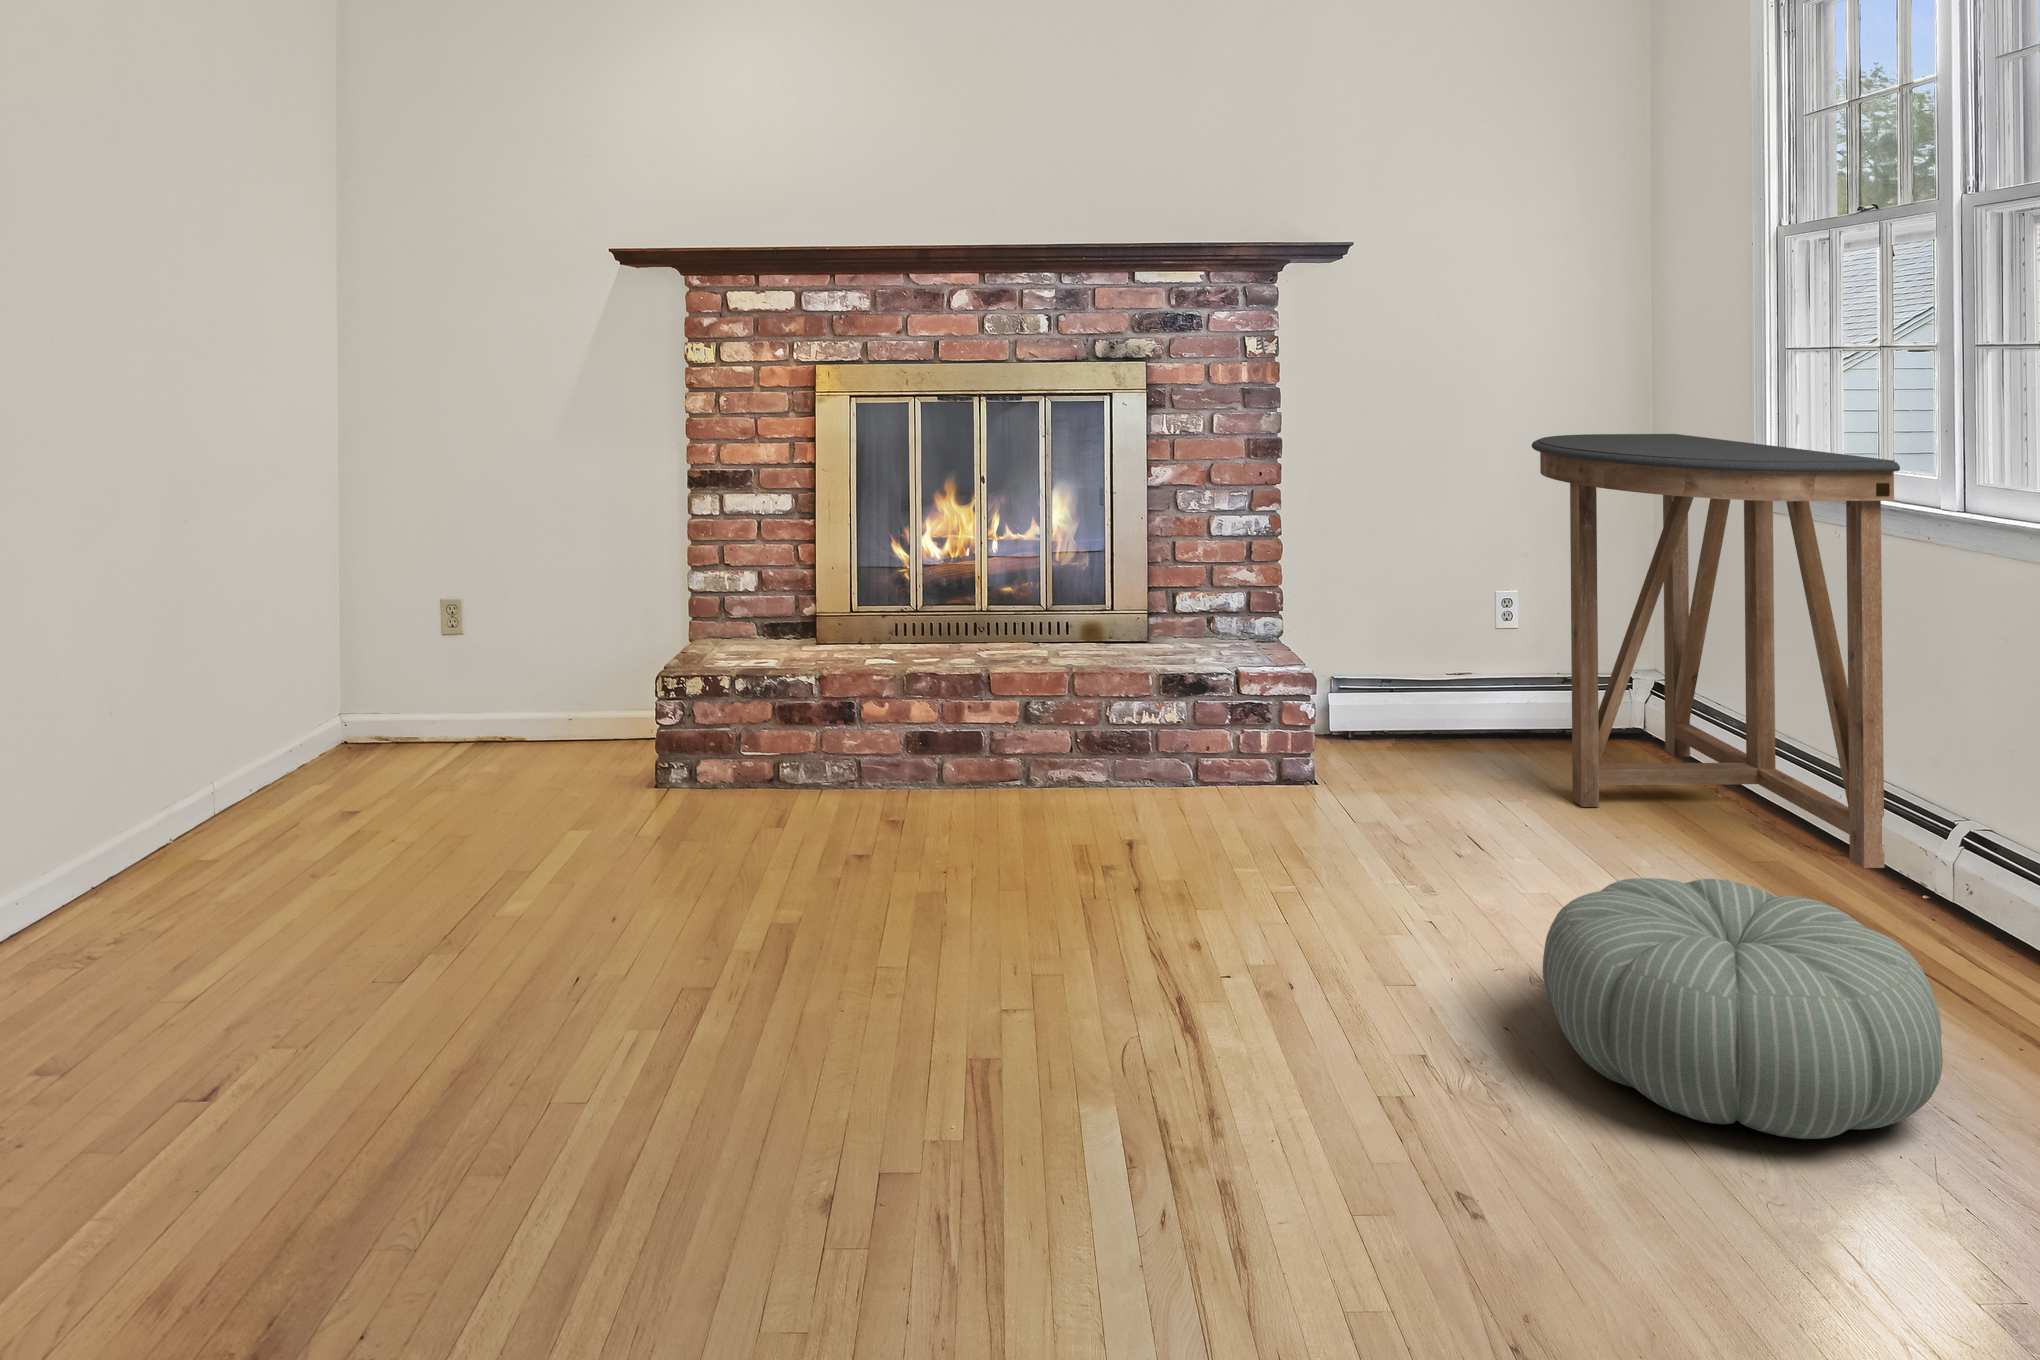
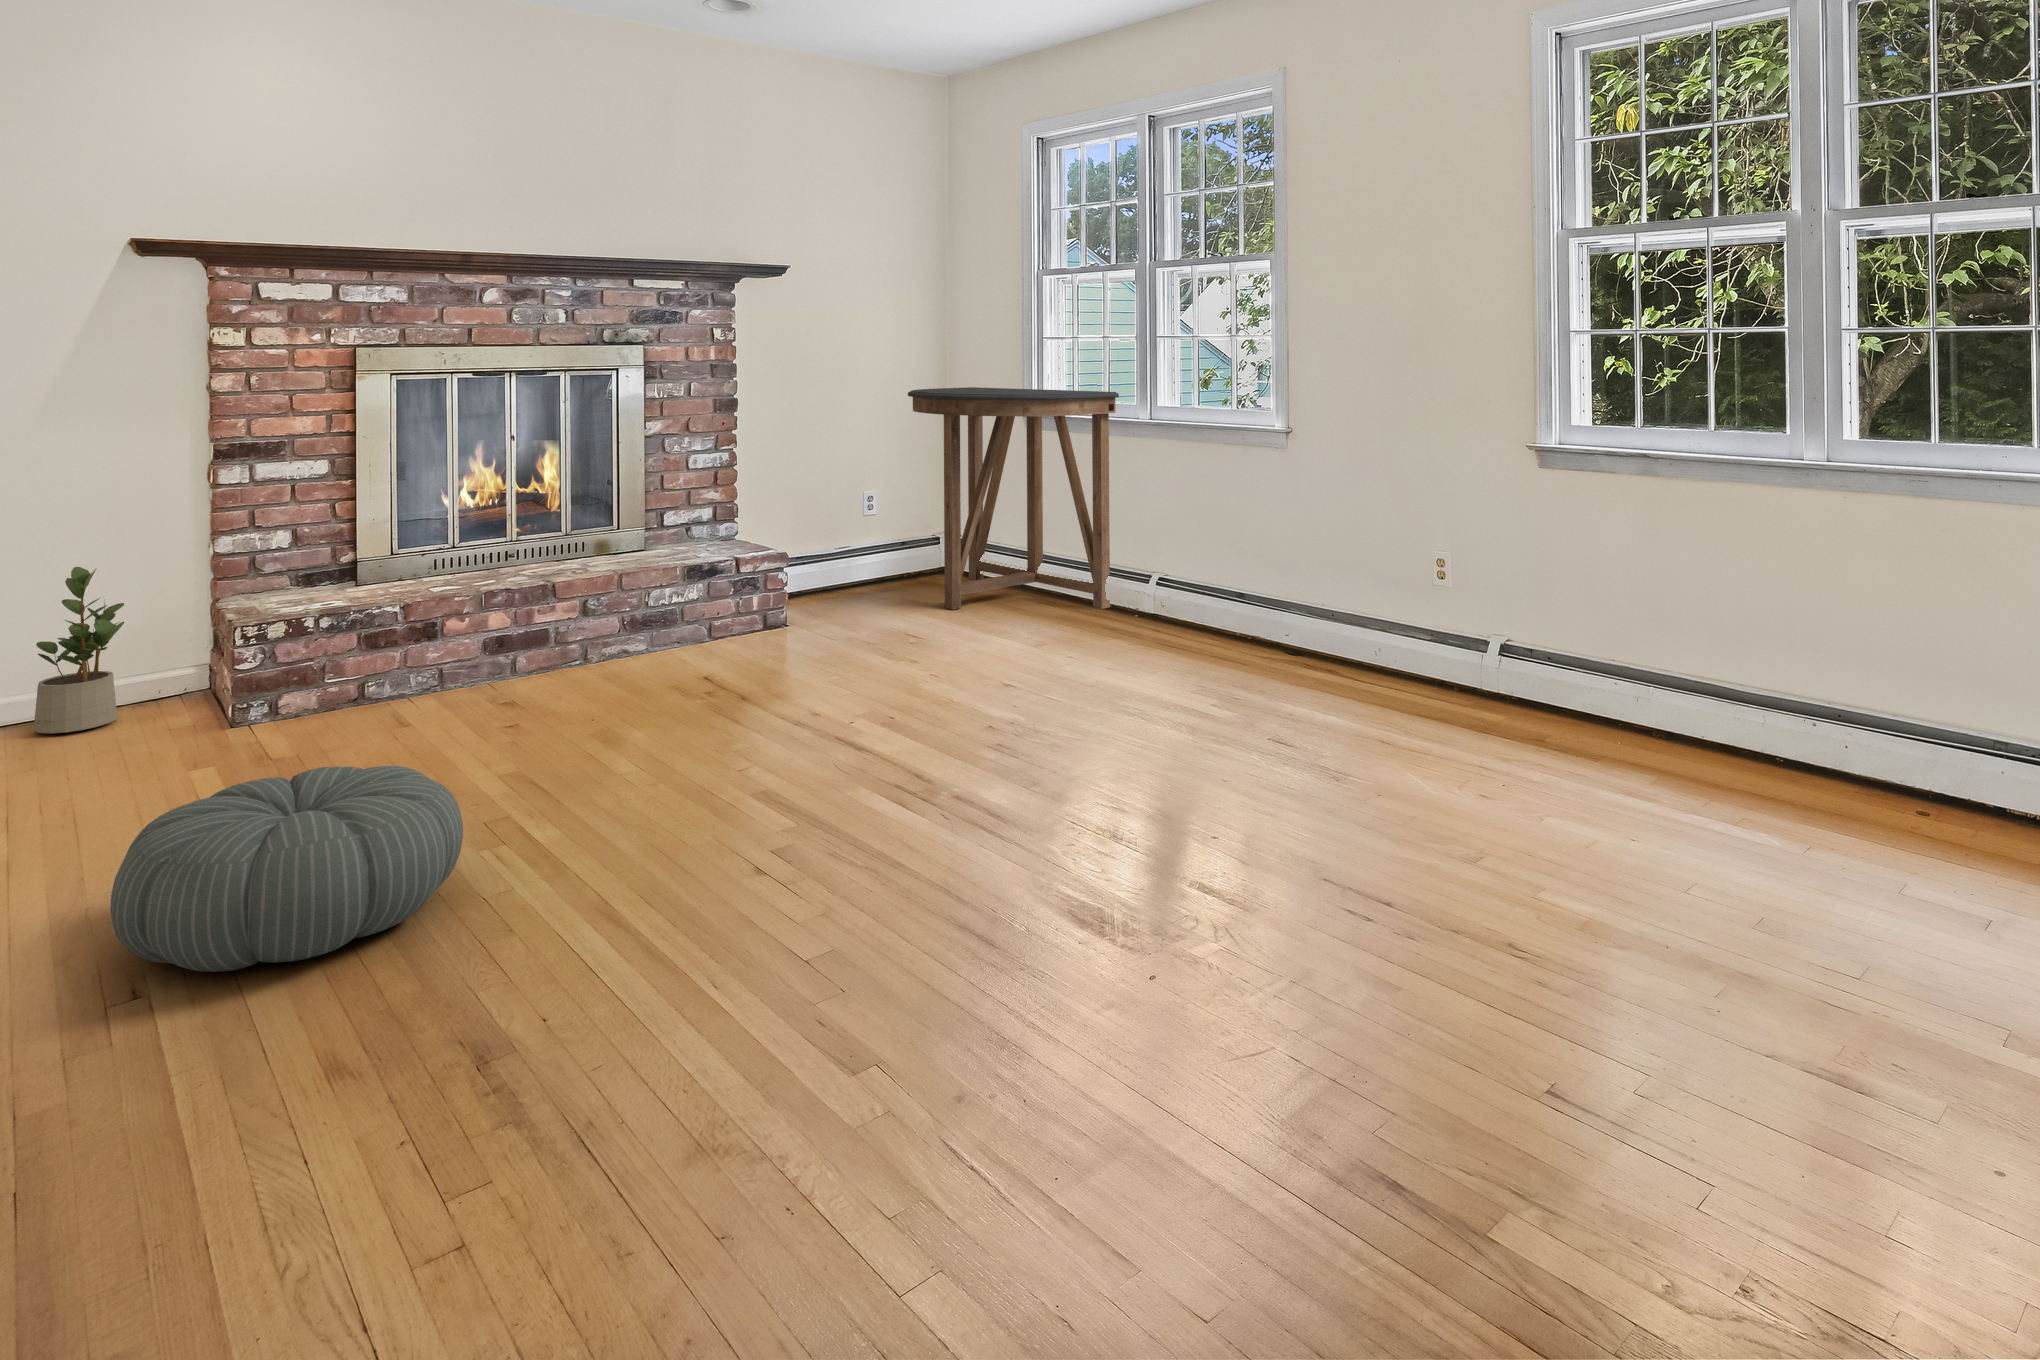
potted plant: none [526,590,608,759] -> present [34,567,124,733]
pouf: present [1543,878,1943,1139] -> present [111,766,463,972]

